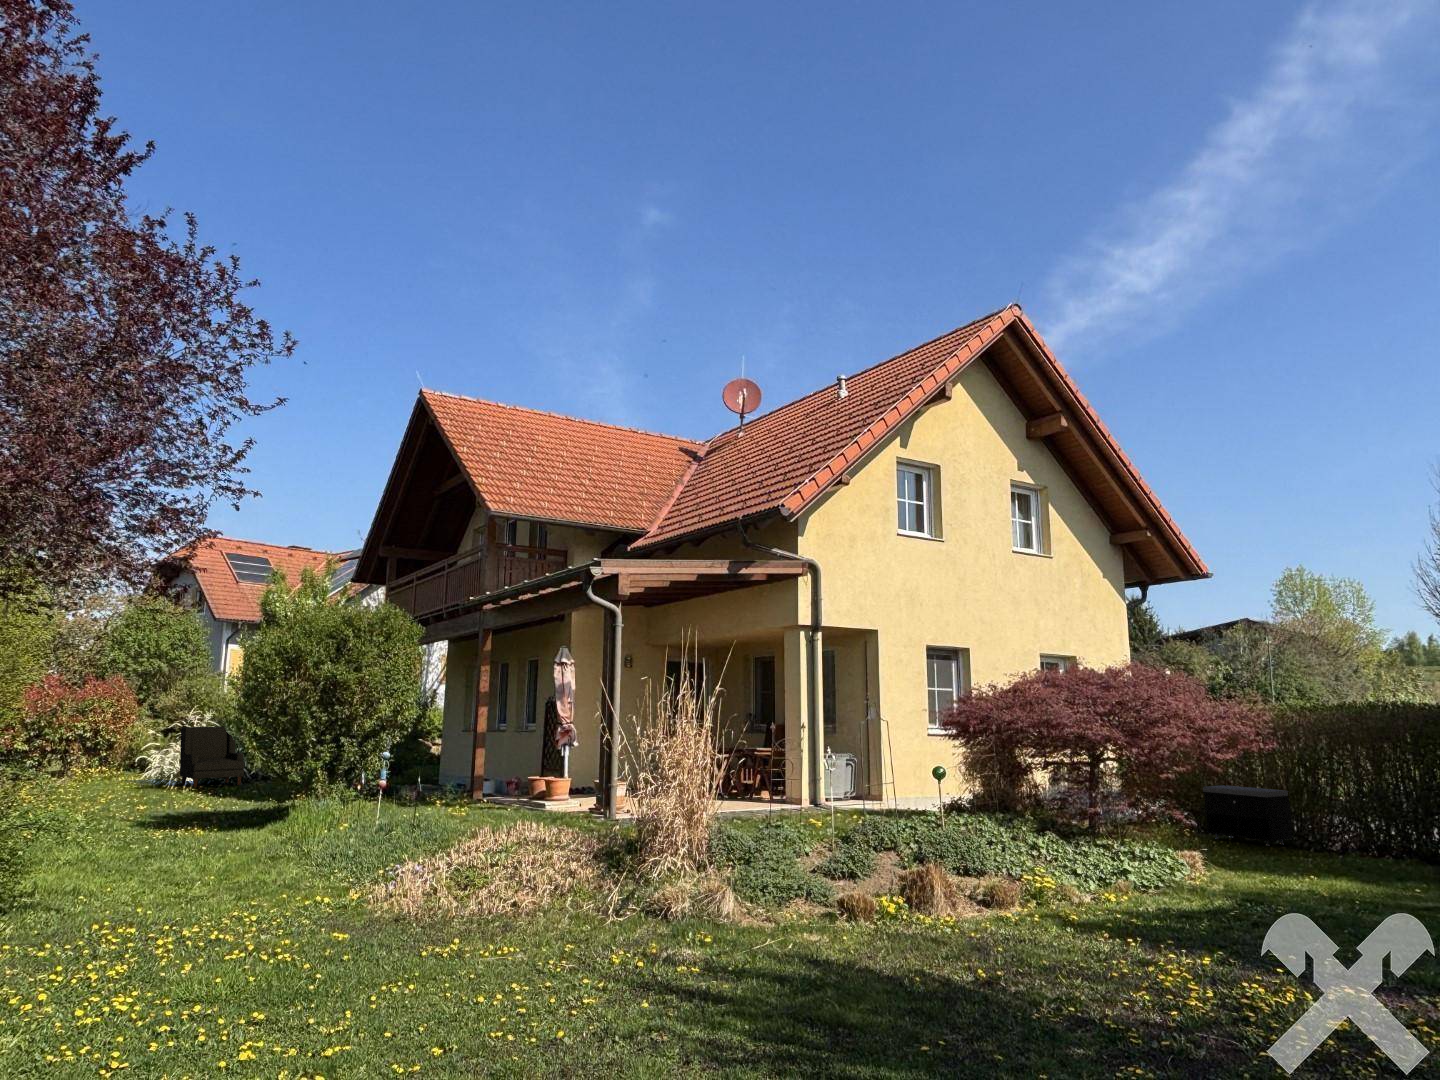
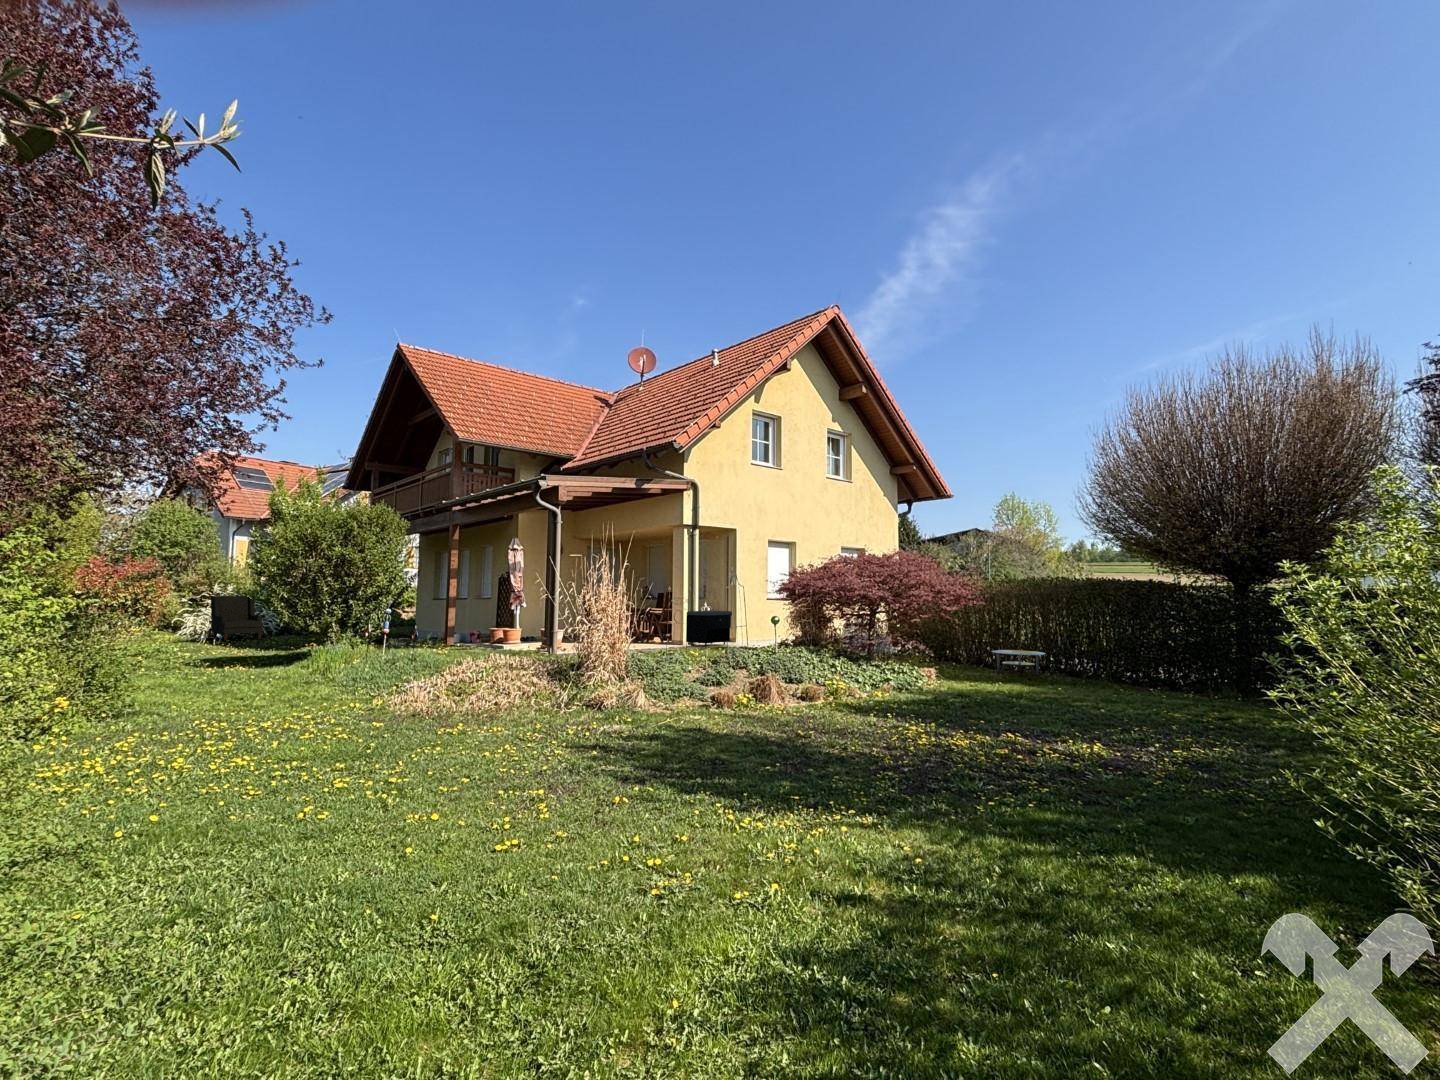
storage bench: present [1203,785,1292,846] -> present [686,610,732,646]
round table: none [1290,816,1383,860] -> present [992,650,1045,675]

